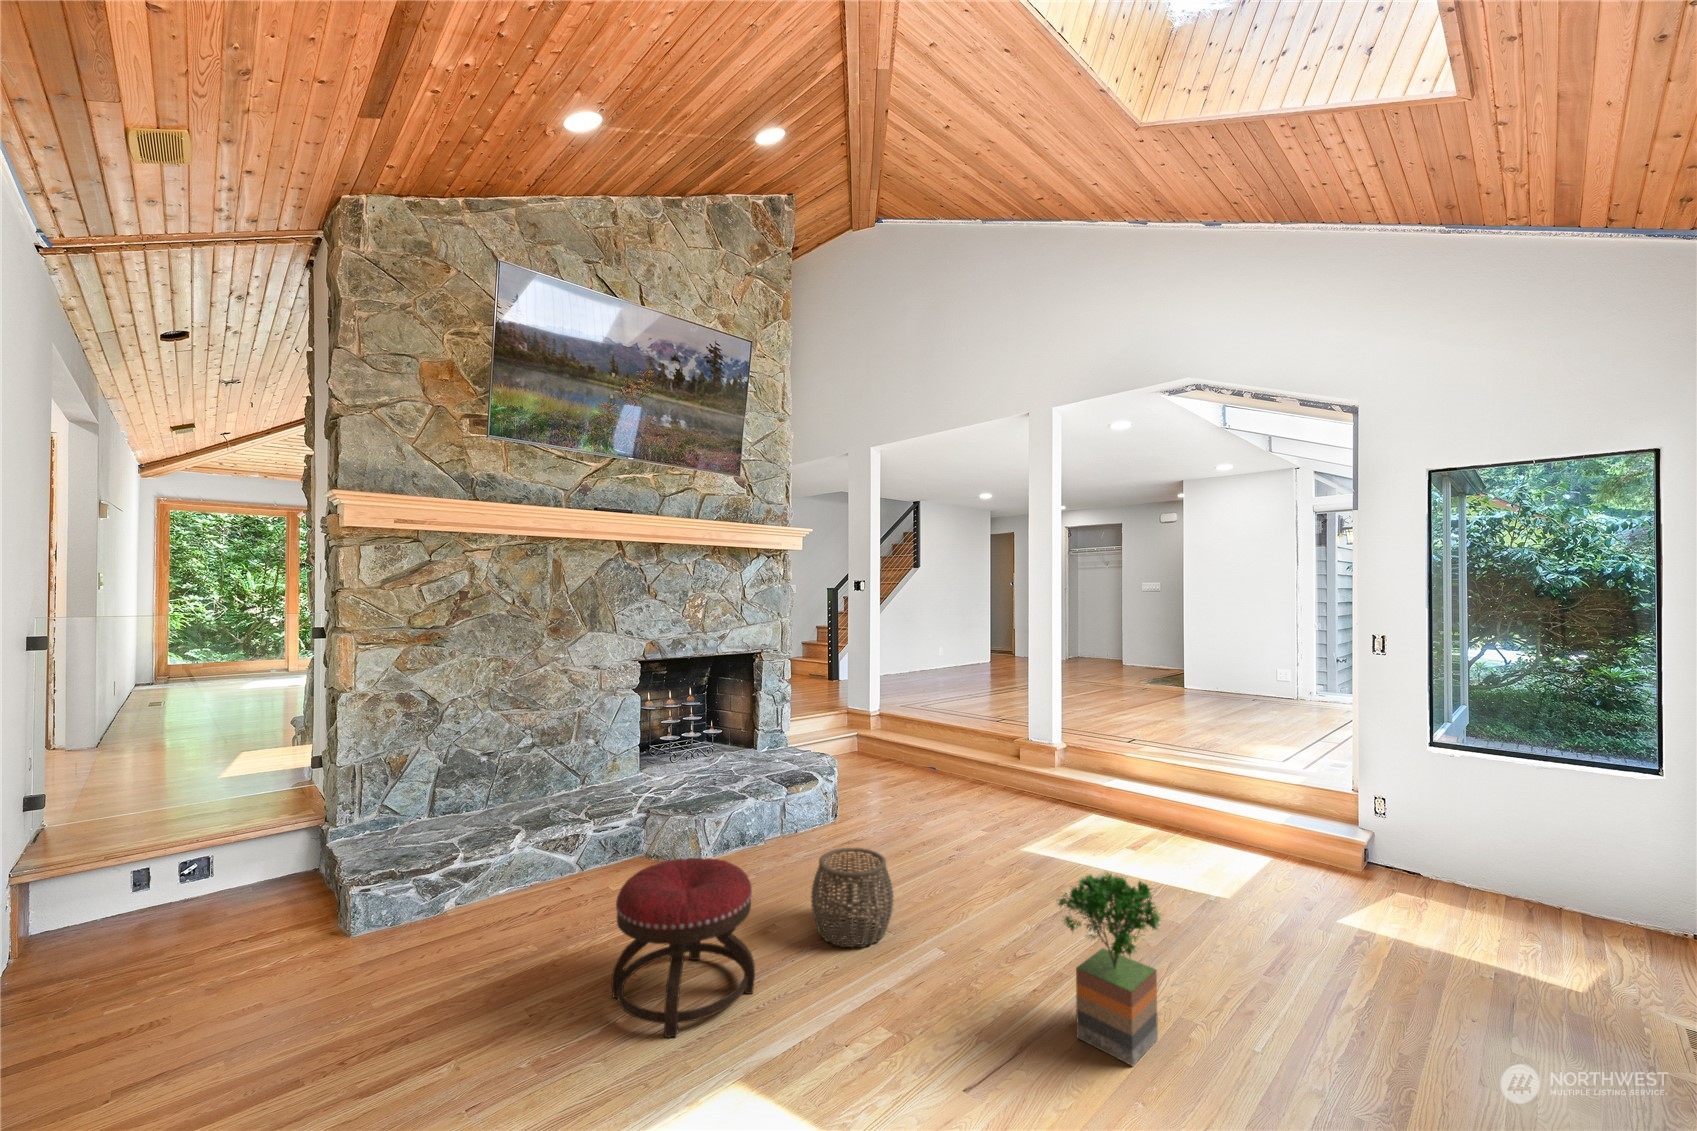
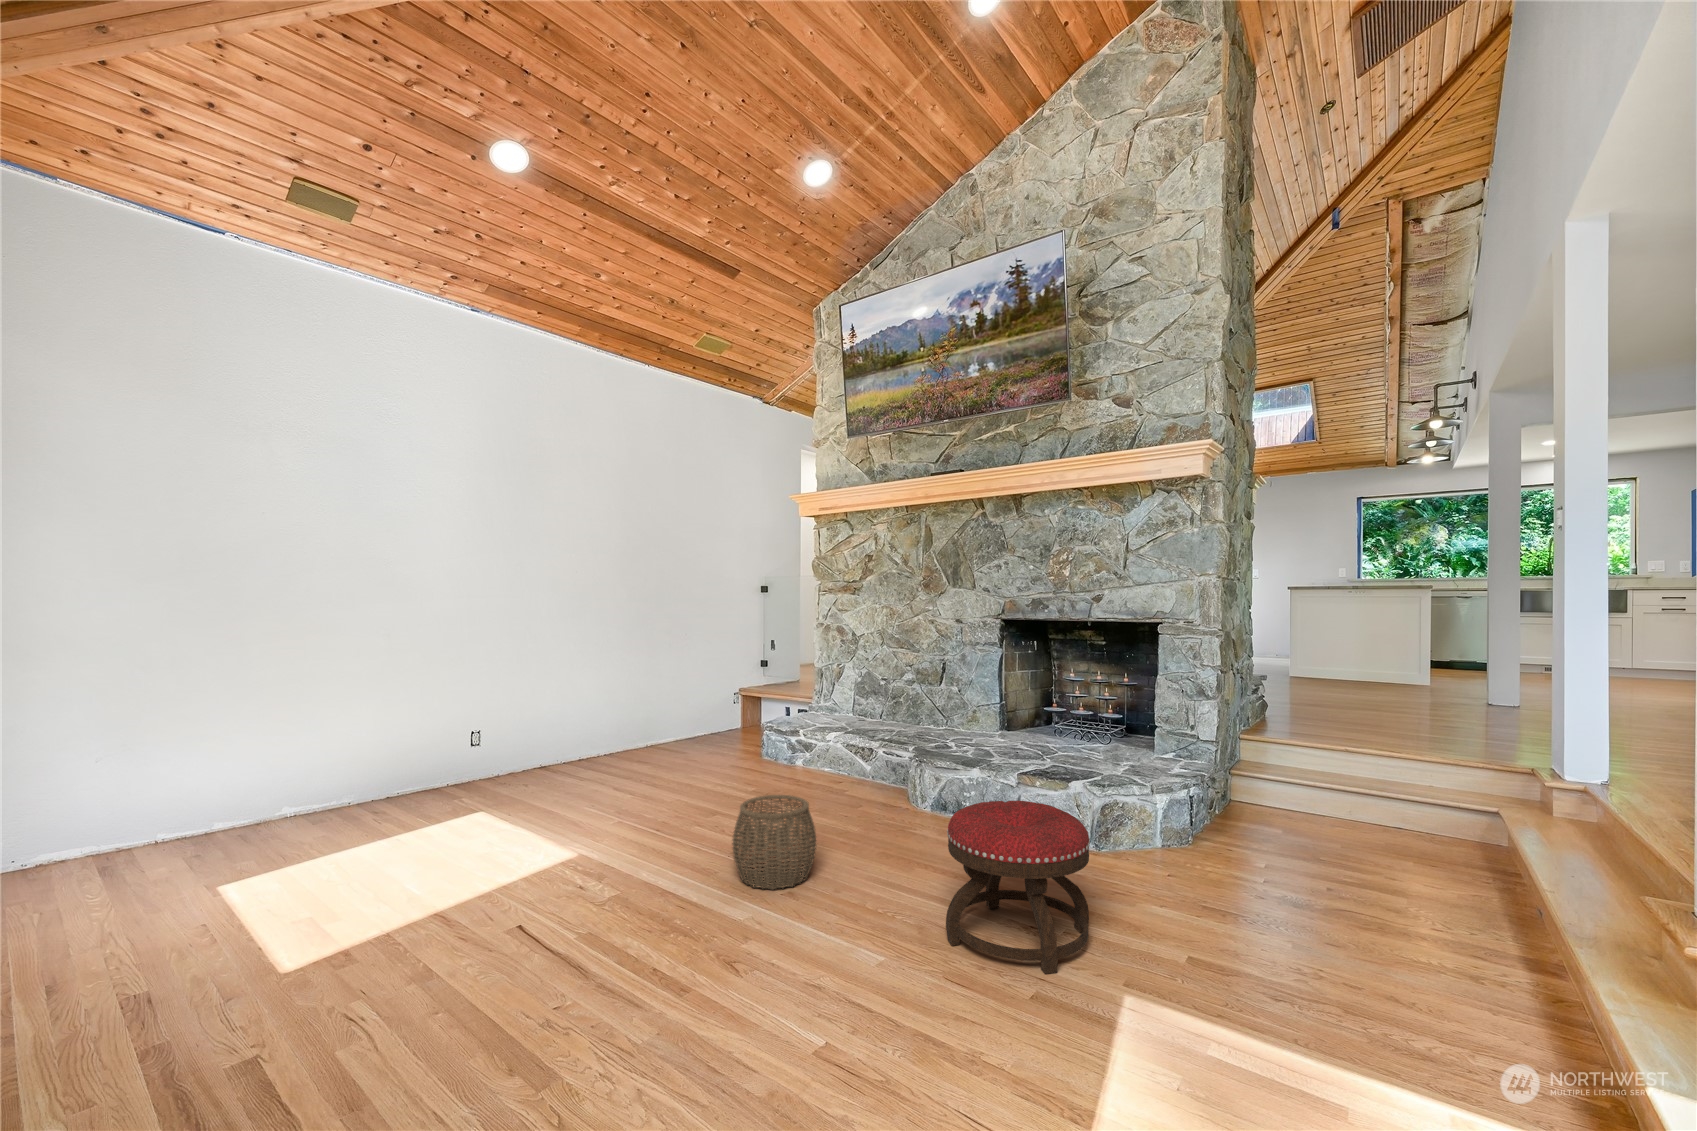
ottoman: present [611,858,755,1037] -> present [946,801,1090,974]
potted tree: present [1058,873,1161,1066] -> none [478,823,619,1034]

